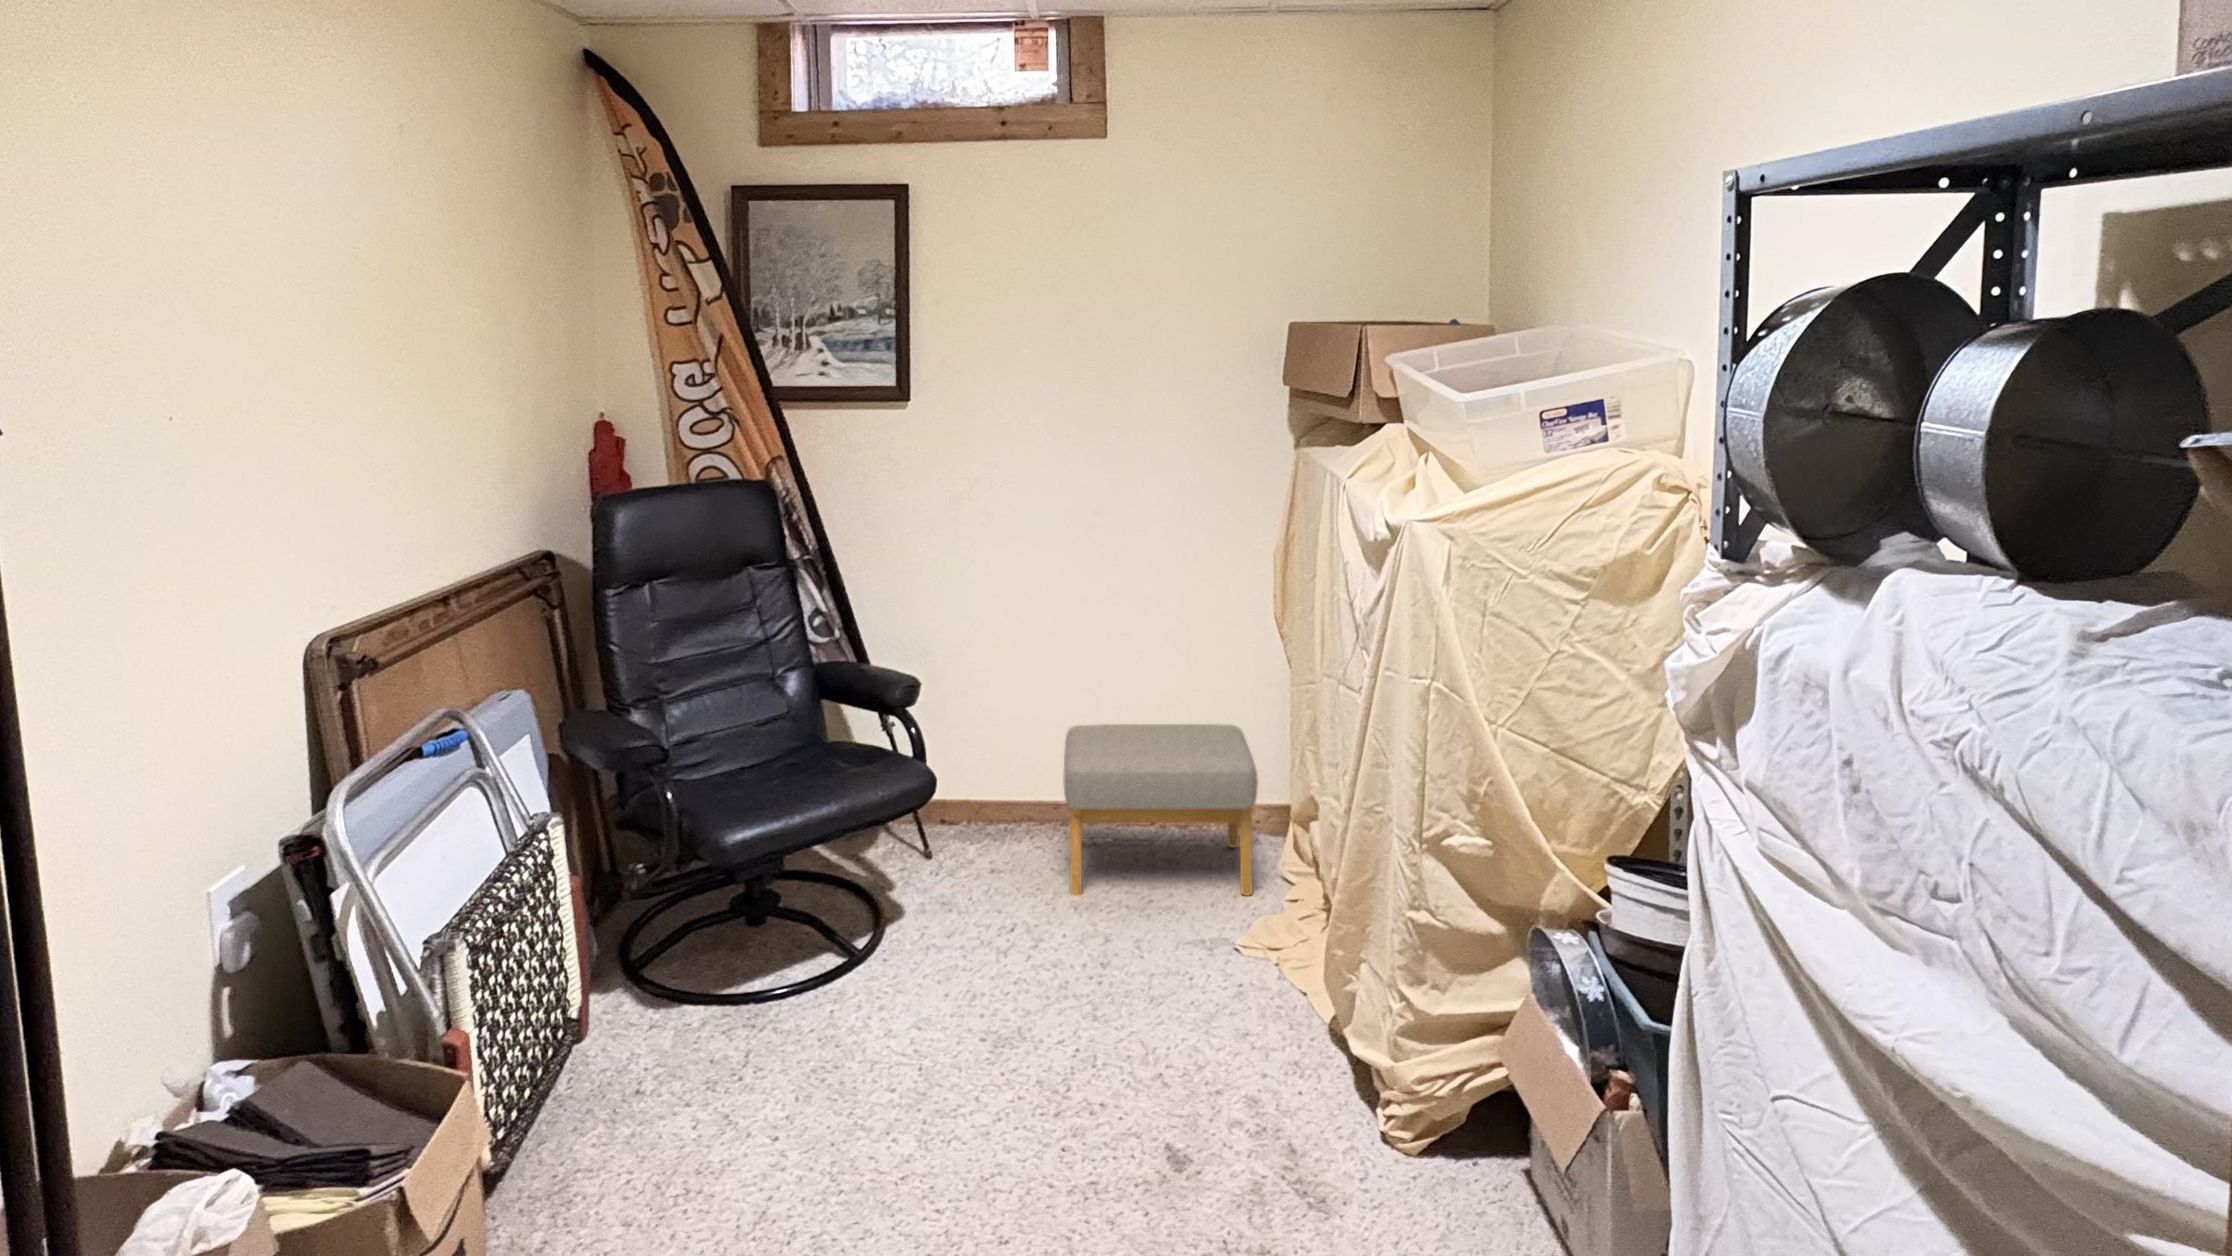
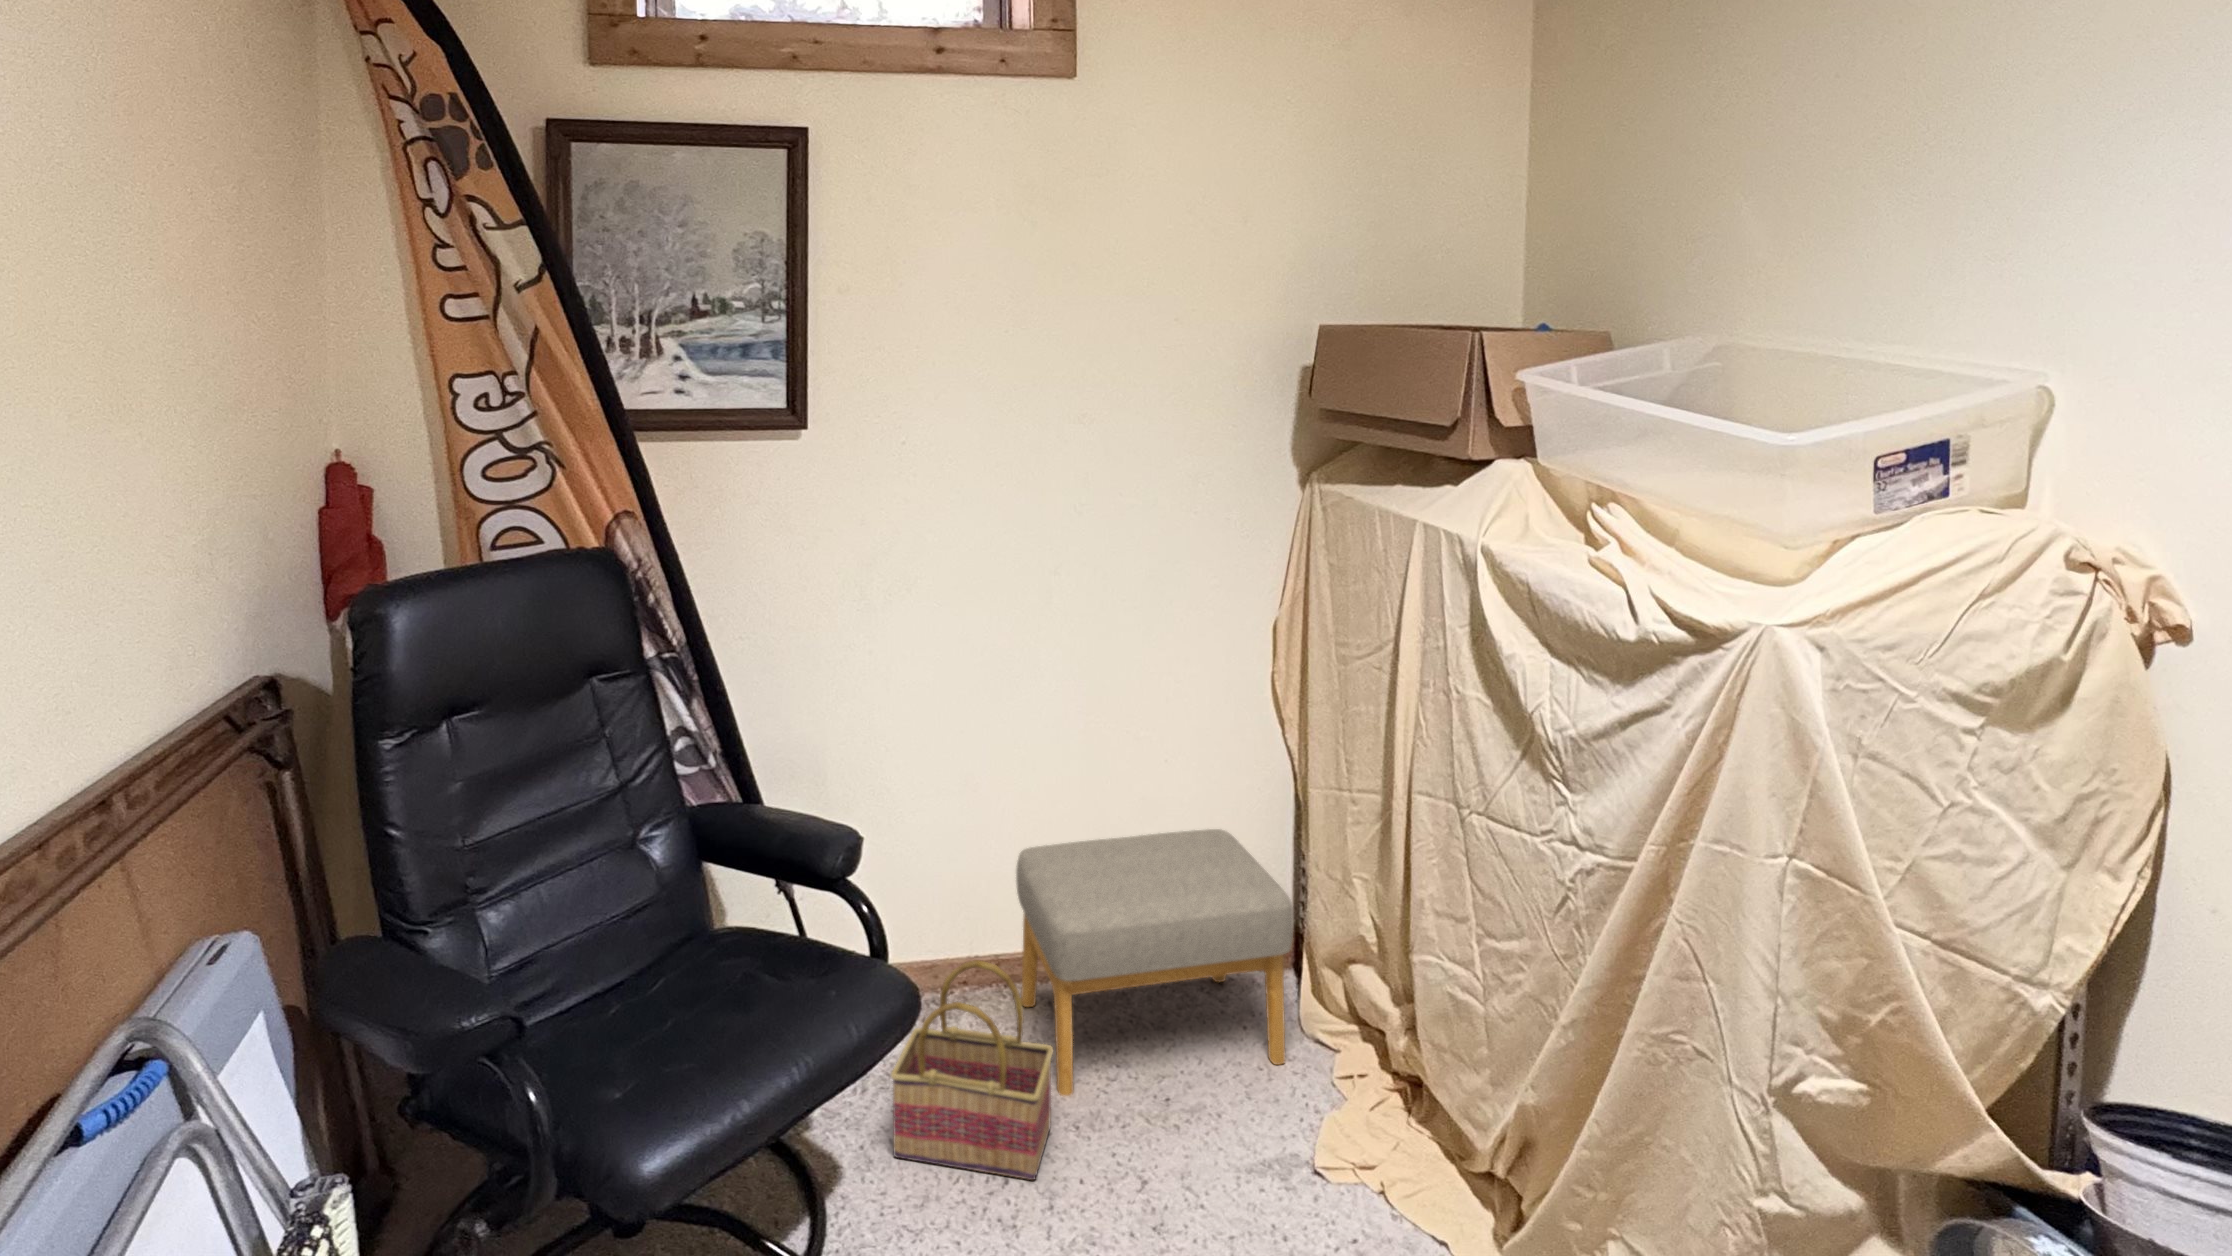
basket: none [935,783,1054,932] -> present [891,960,1053,1180]

